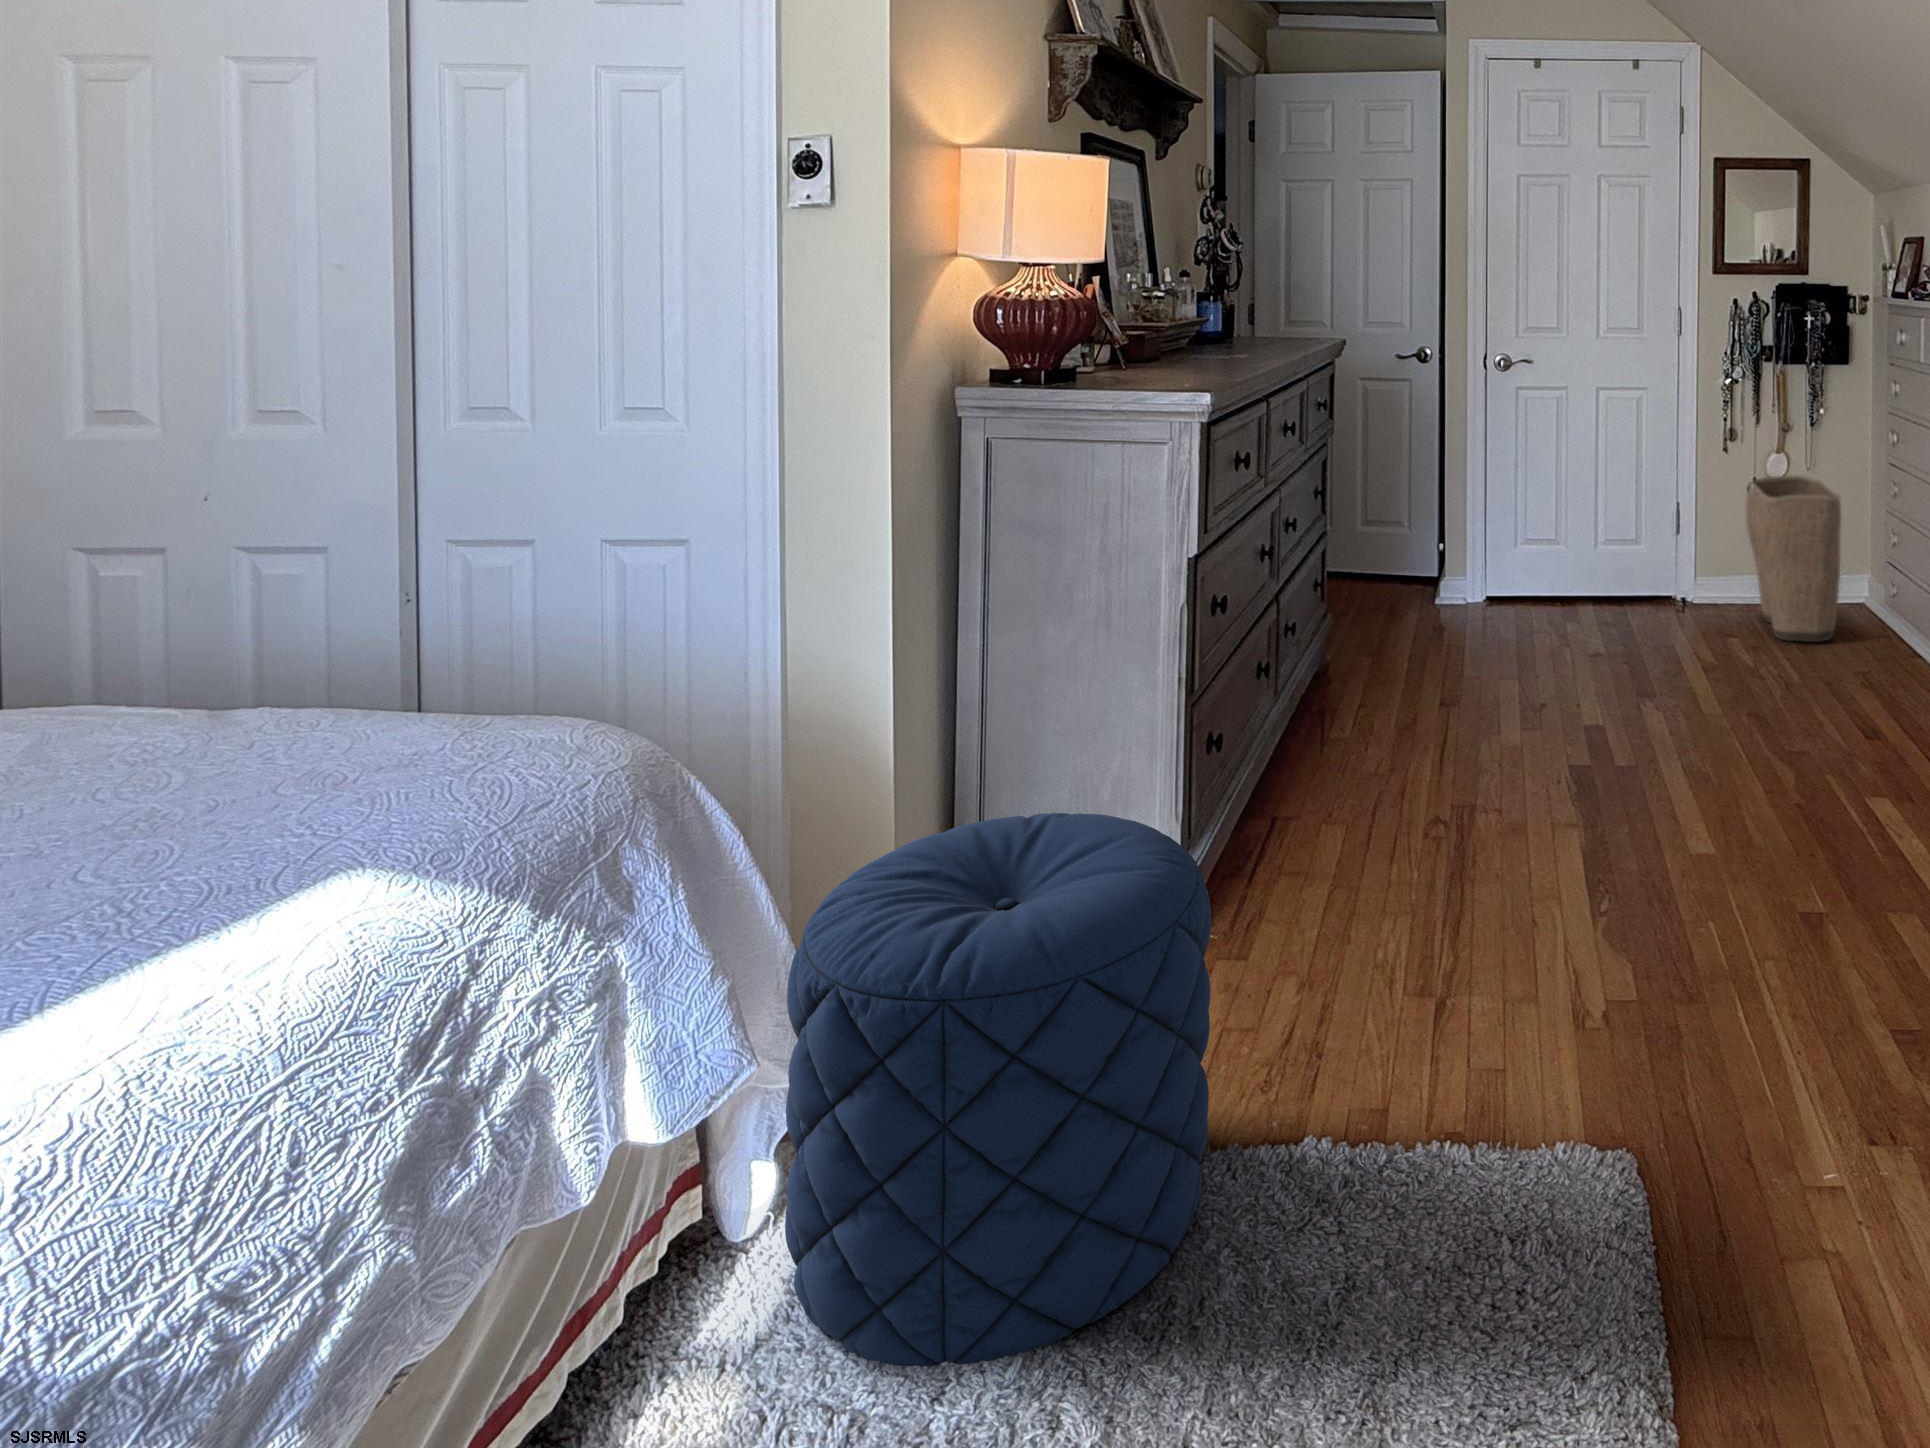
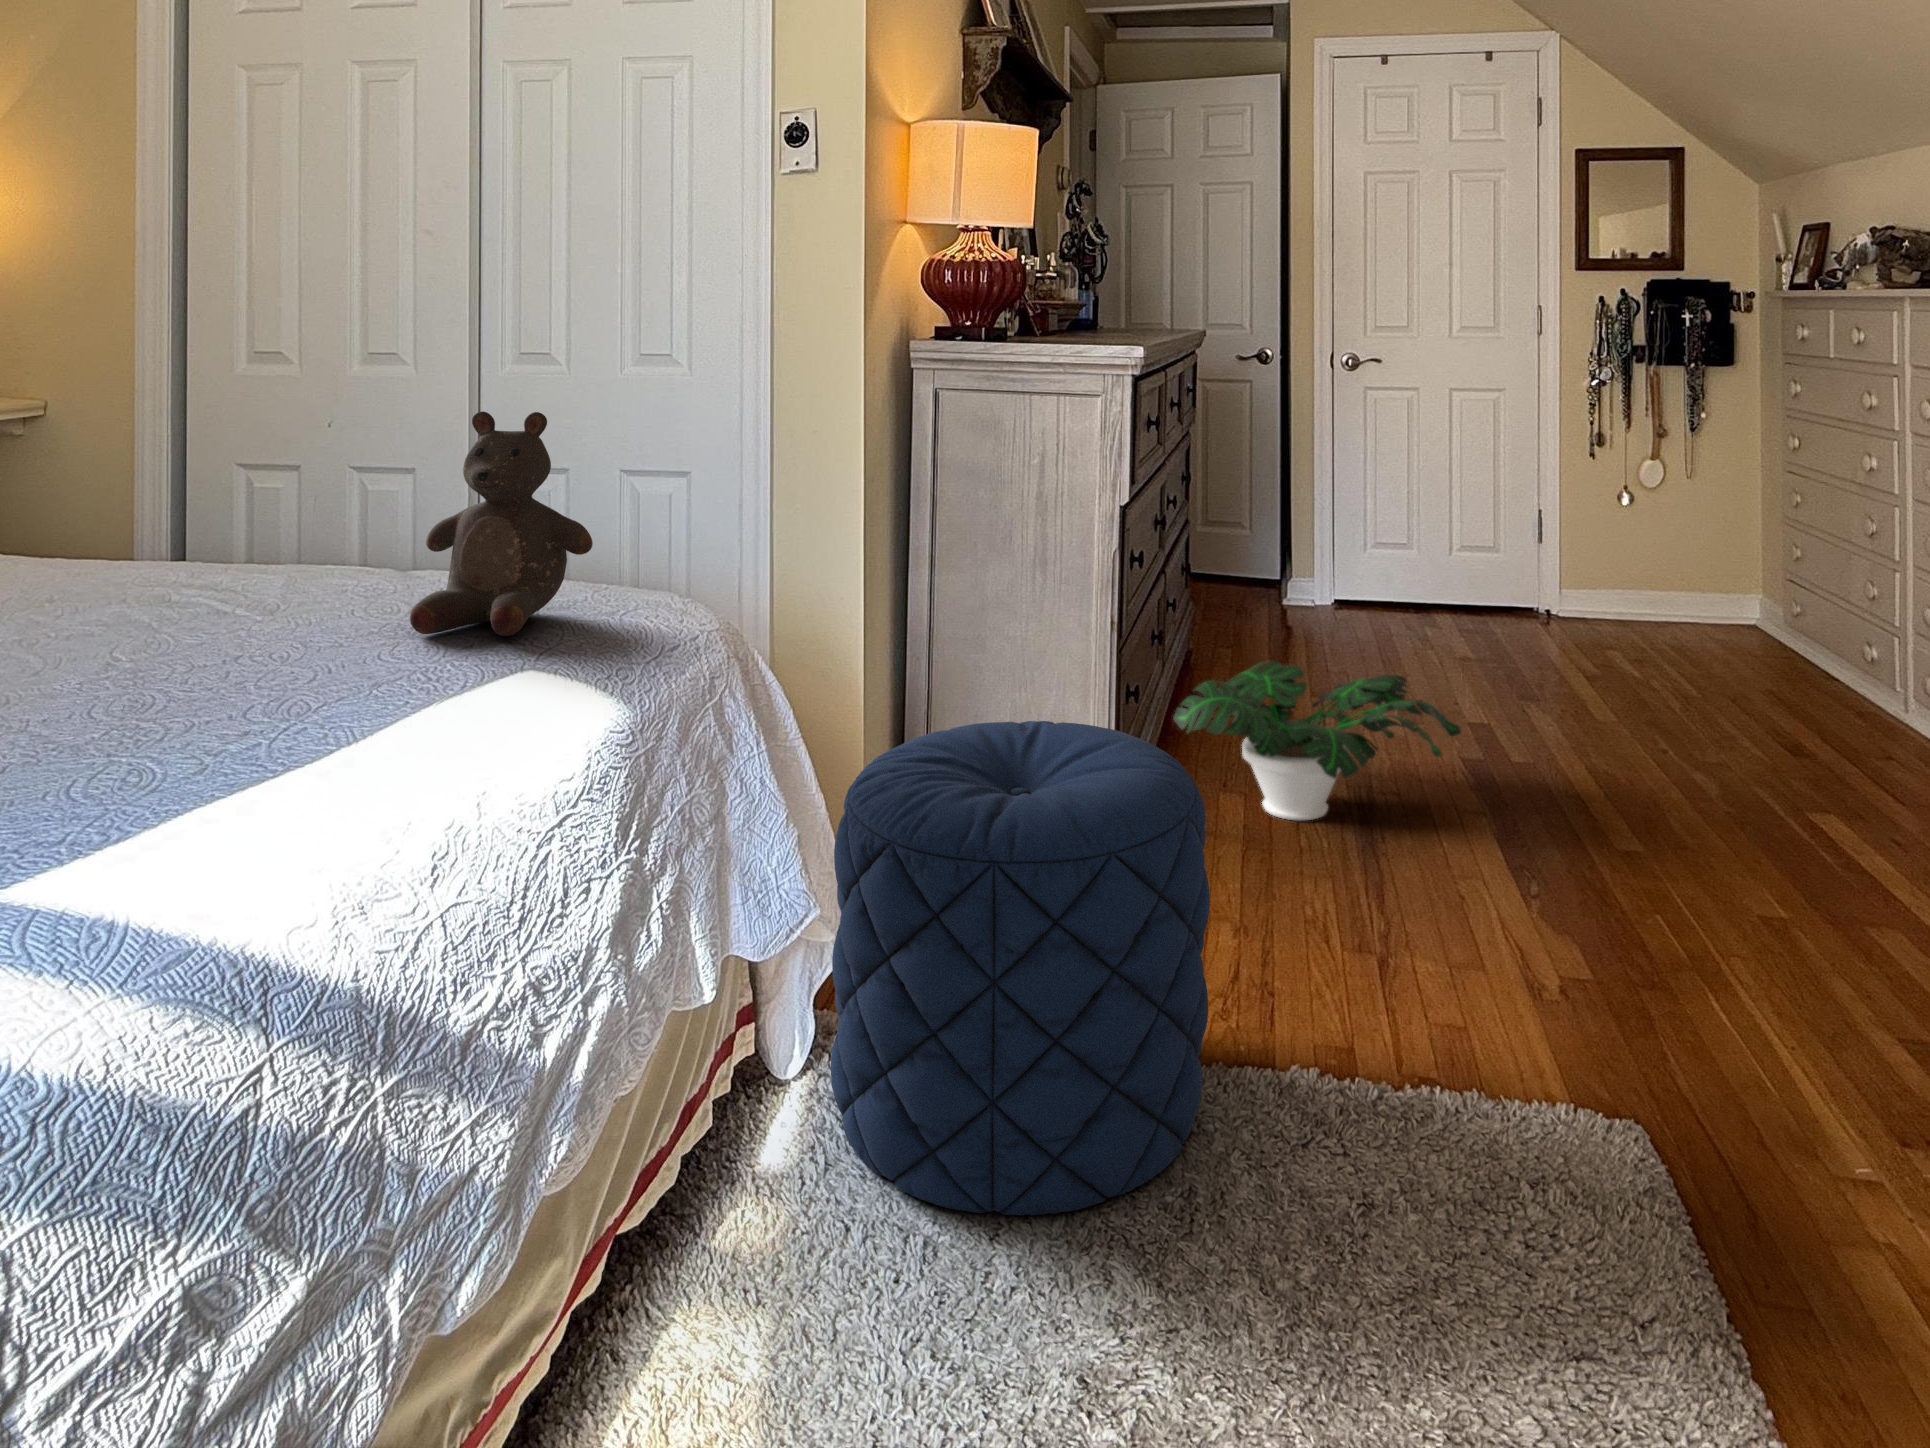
laundry basket: present [1746,476,1841,642] -> none [1621,481,1732,653]
stuffed bear: none [207,533,468,806] -> present [410,411,593,636]
potted plant: none [1259,690,1544,856] -> present [1174,661,1461,820]

